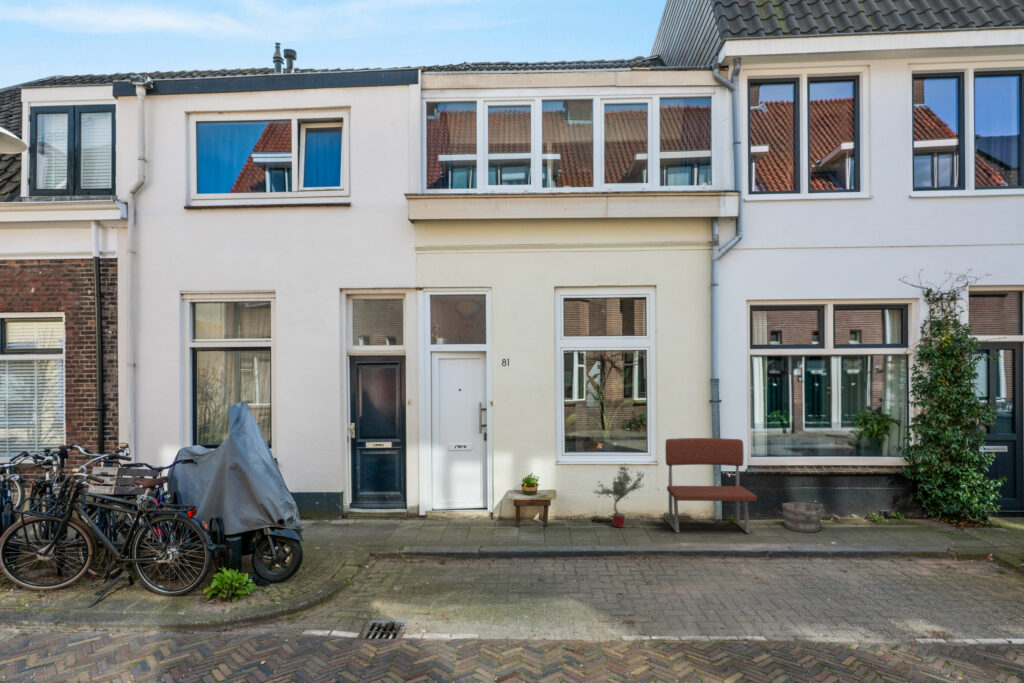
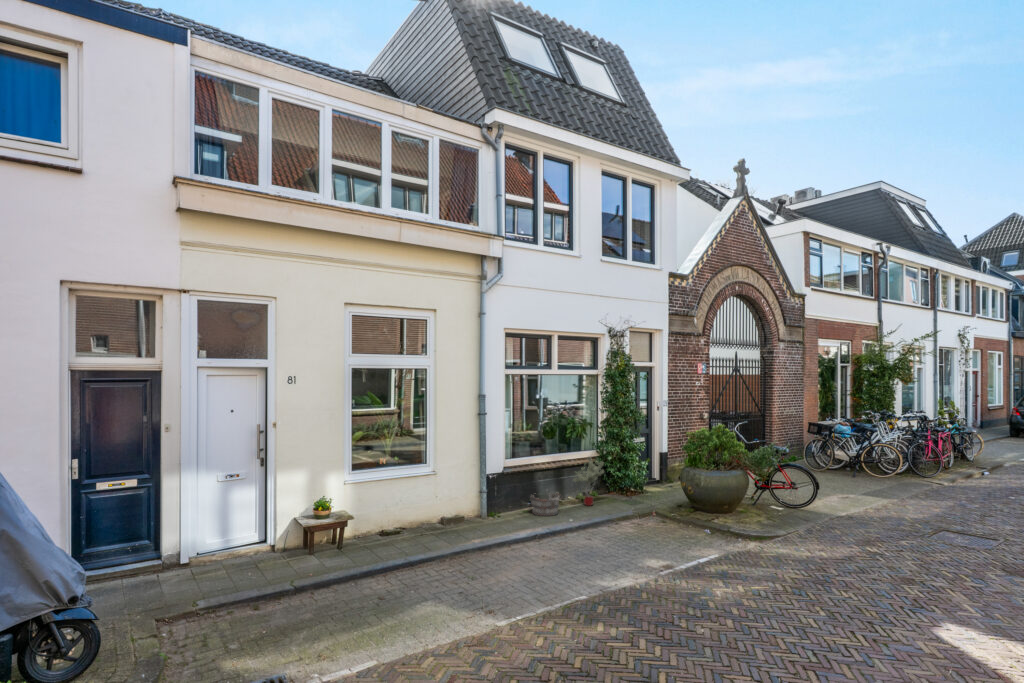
bench: present [665,438,757,533] -> none [445,444,524,533]
potted tree: present [595,464,644,527] -> present [574,459,604,506]

